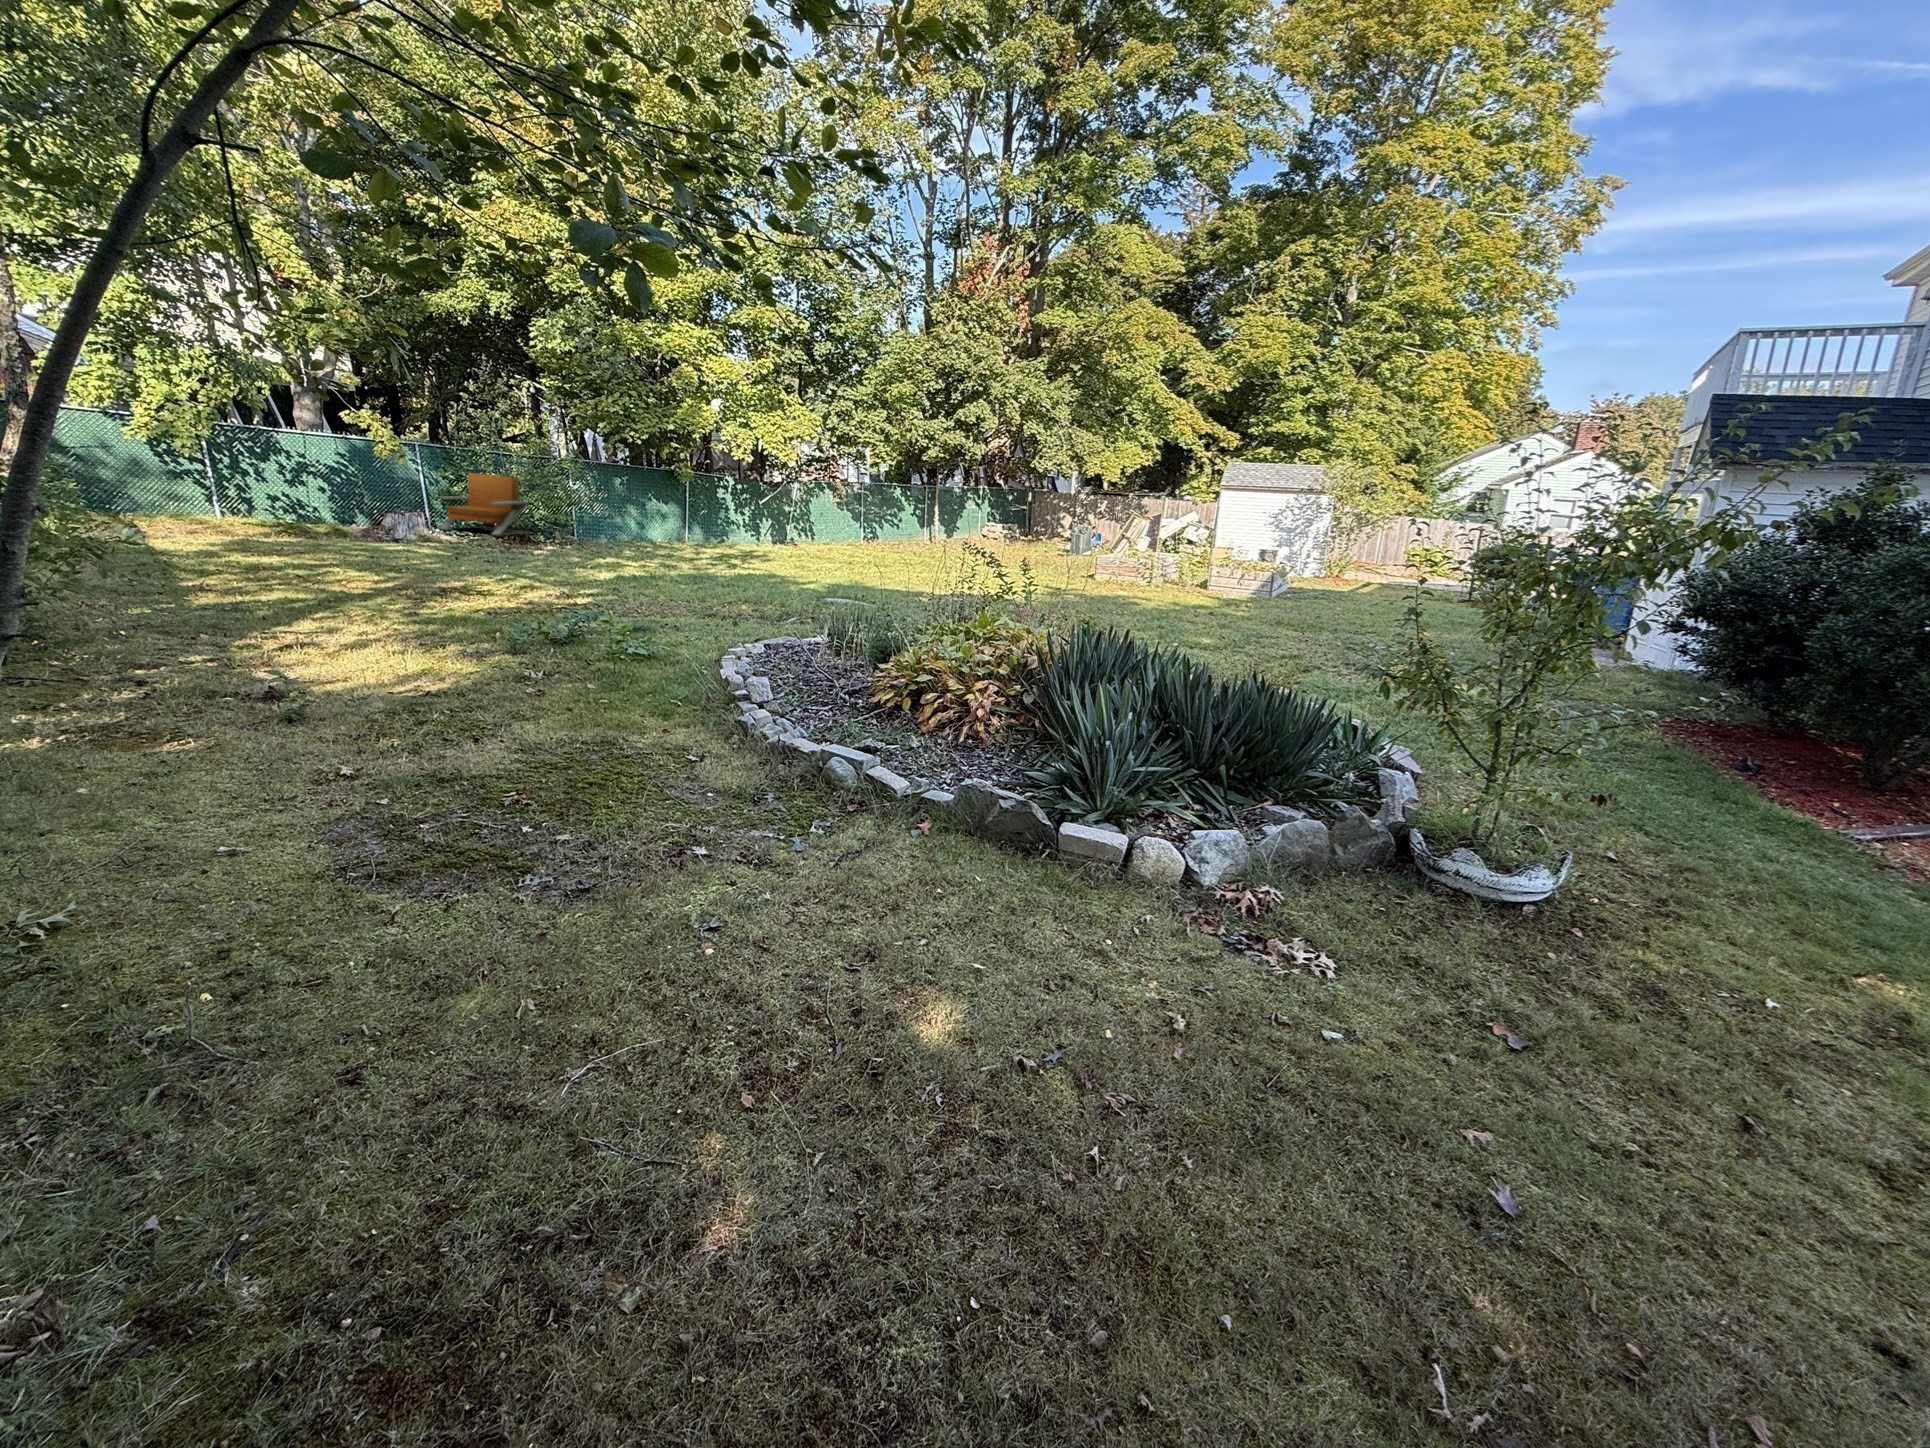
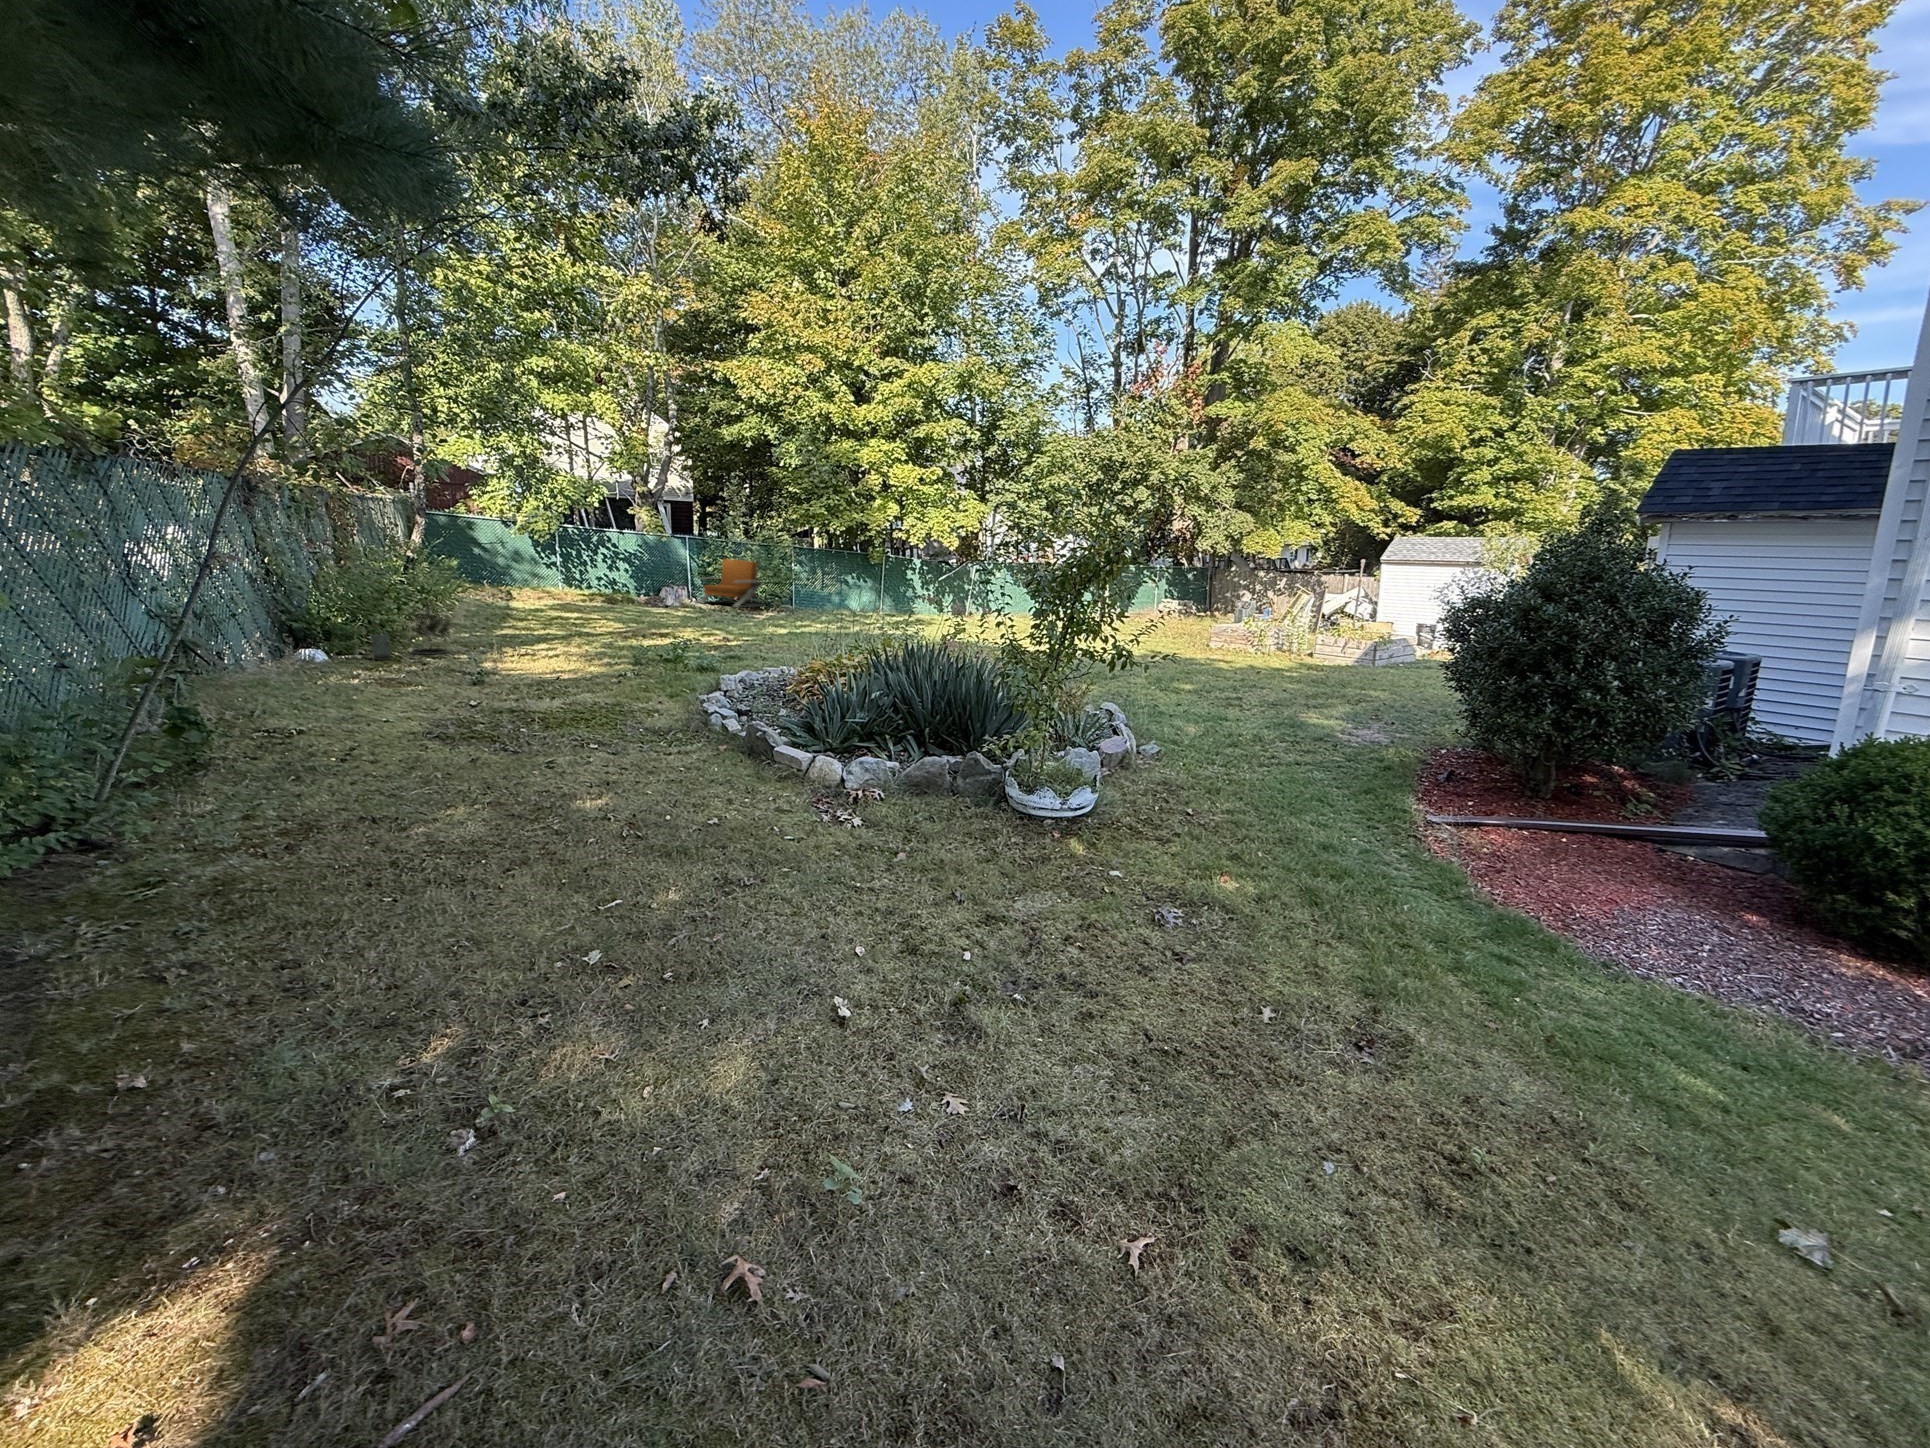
potted tree: none [108,536,179,614] -> present [410,602,450,654]
watering can: none [61,577,102,625] -> present [365,626,394,660]

